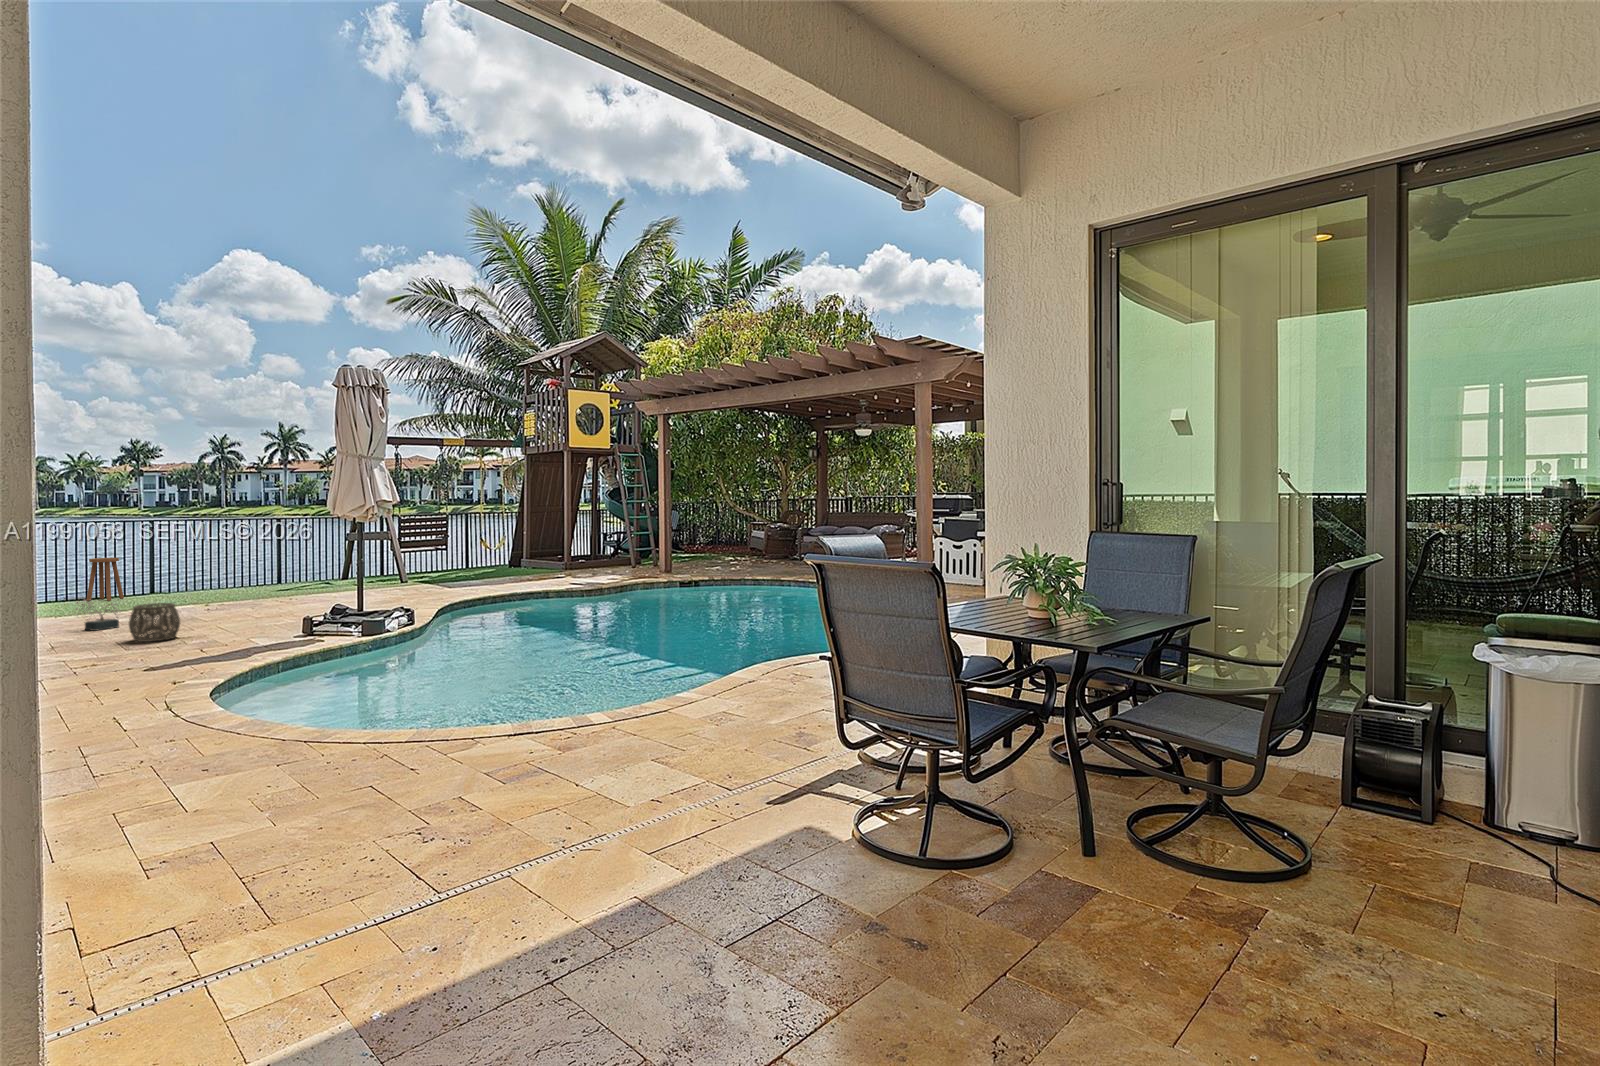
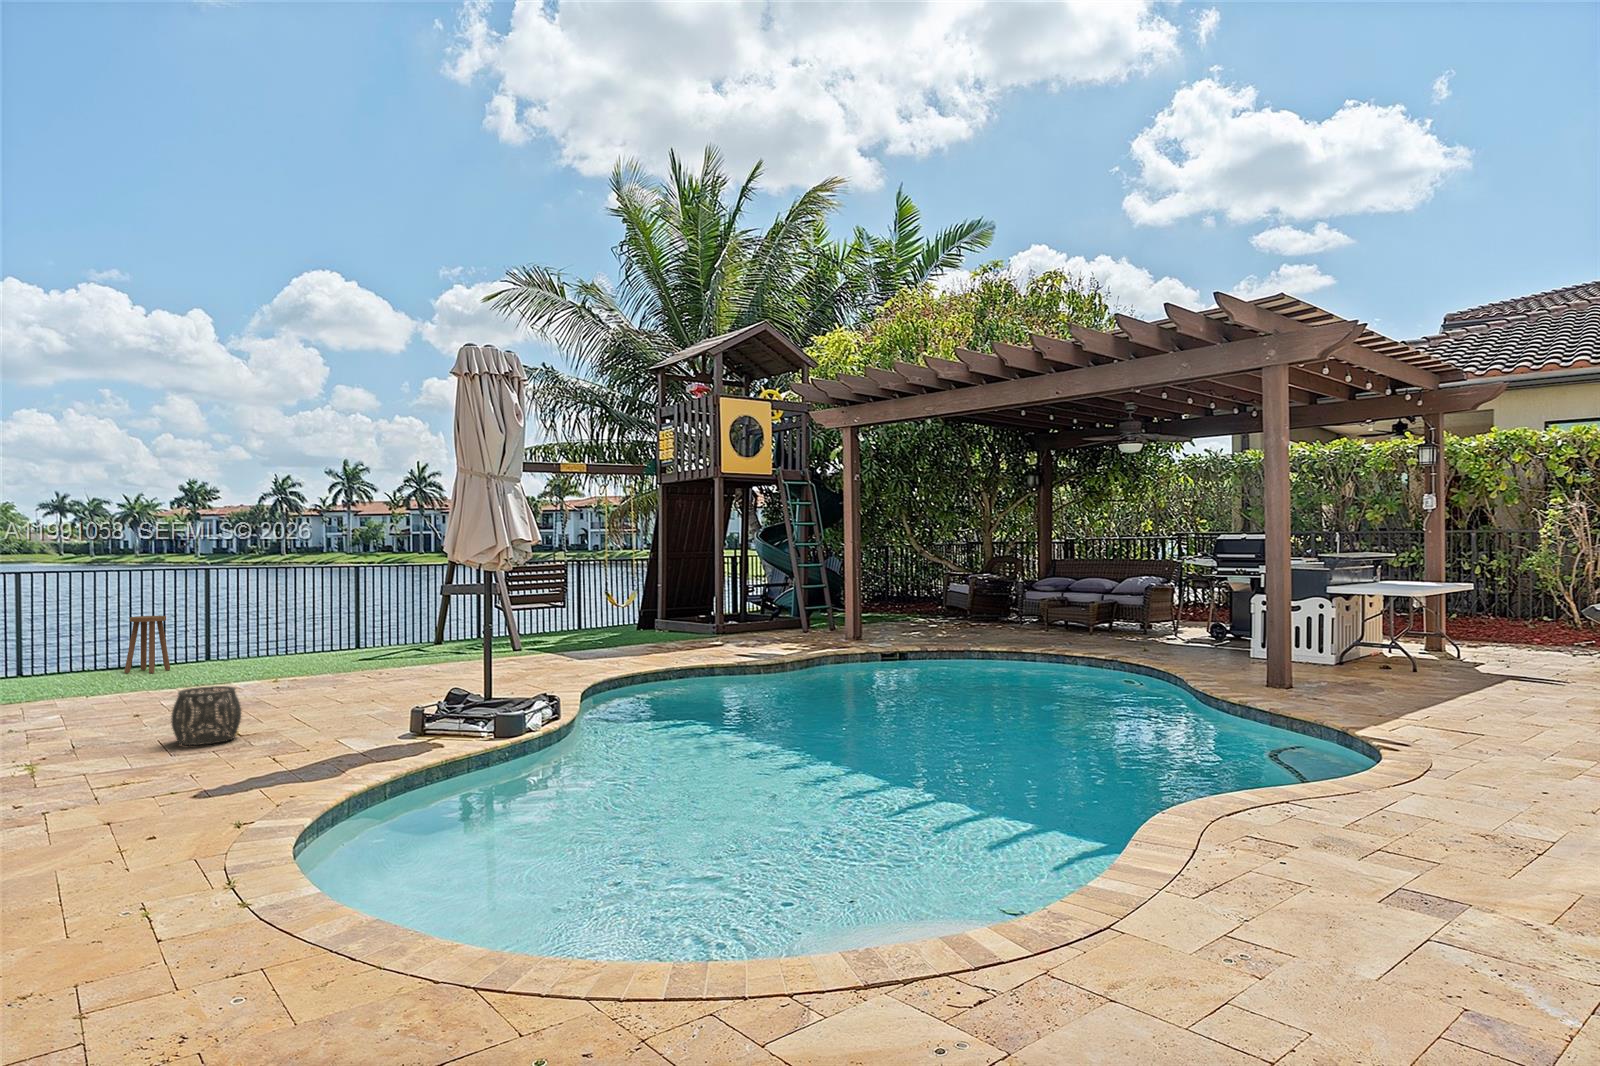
decorative plant: present [76,601,121,631] -> none [102,677,164,723]

